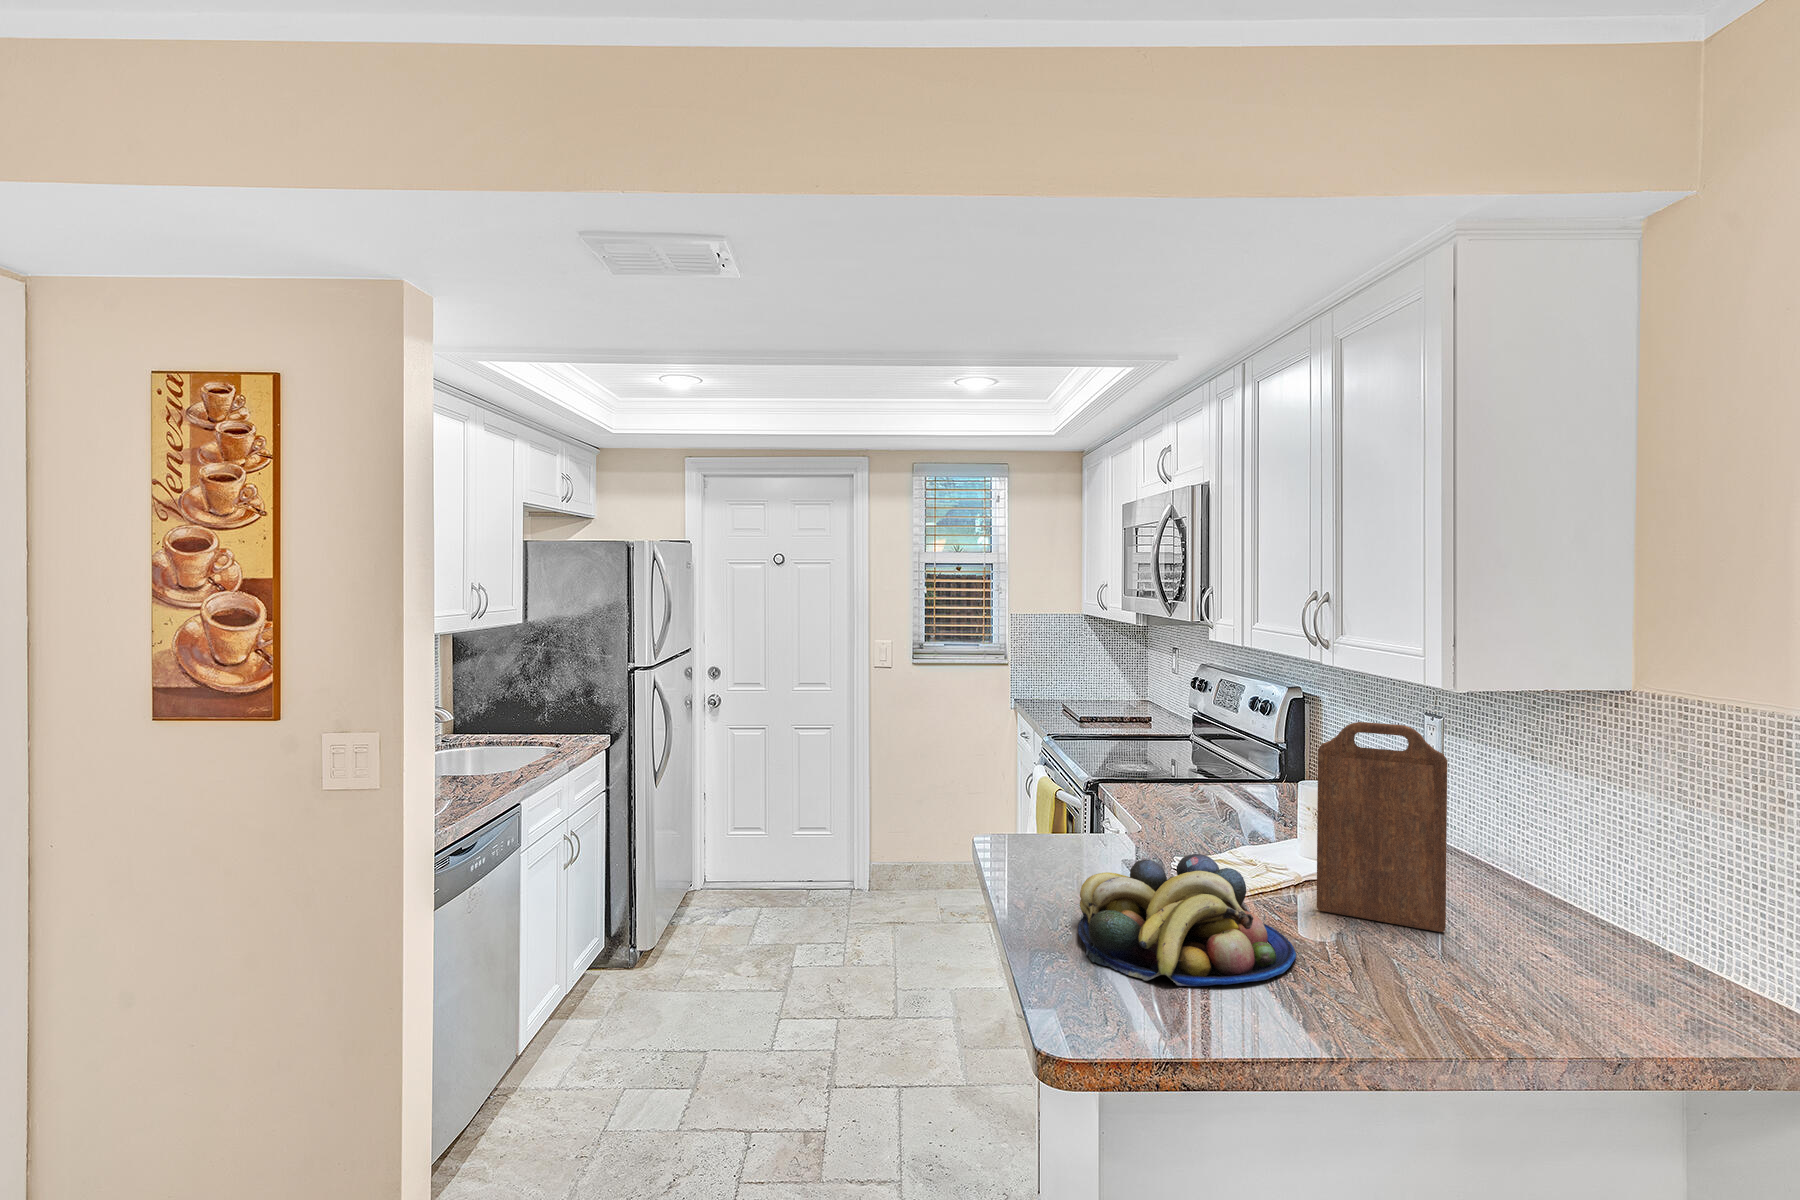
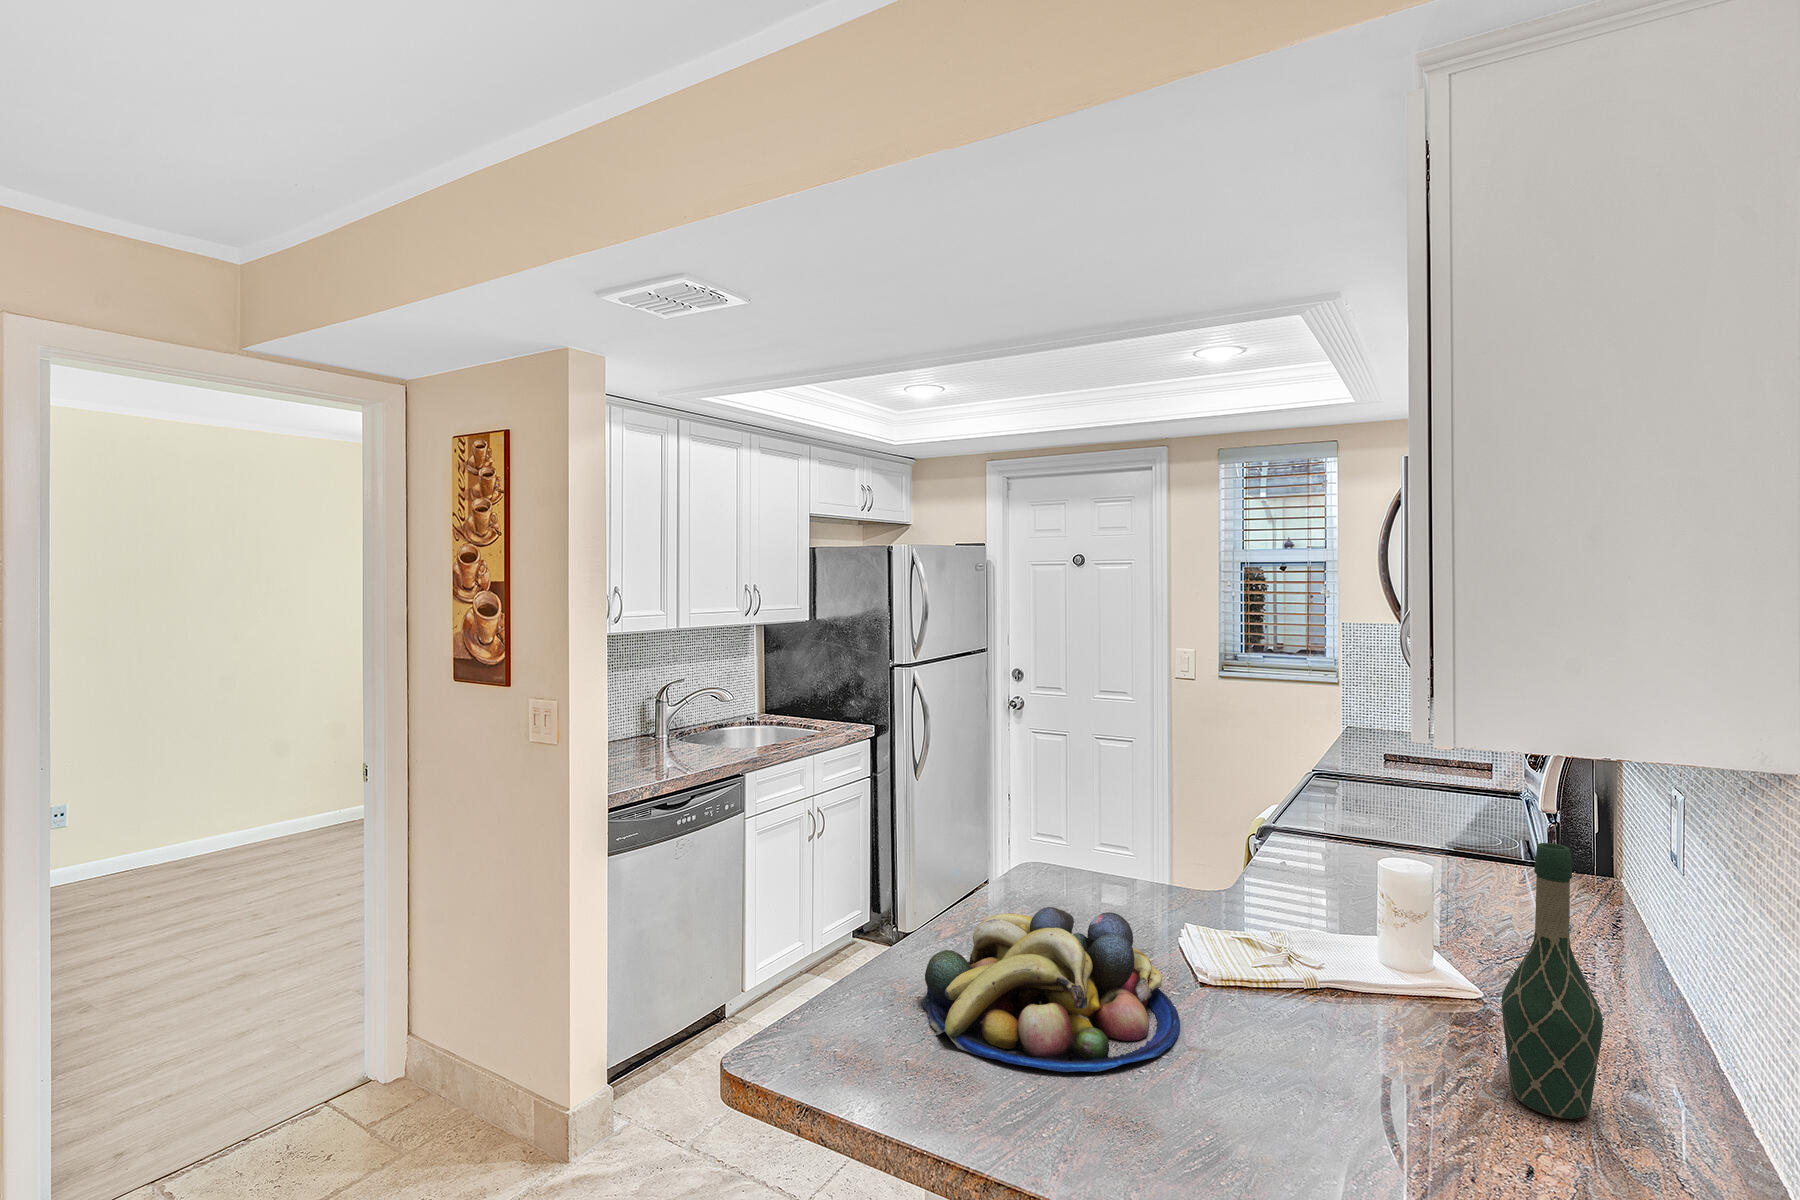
cutting board: present [1317,722,1447,932] -> none [1288,776,1436,1091]
wine bottle: none [1466,751,1530,928] -> present [1502,843,1603,1119]

